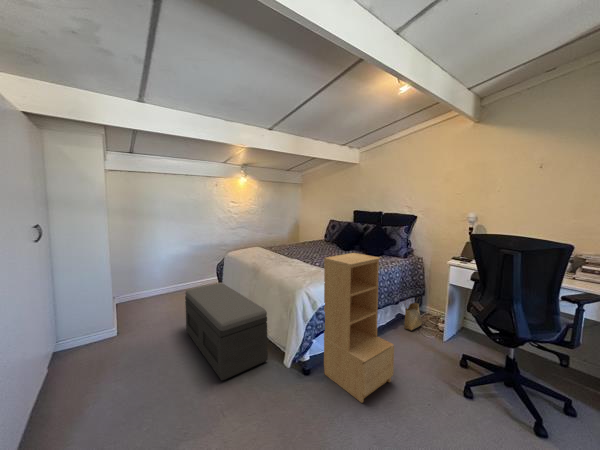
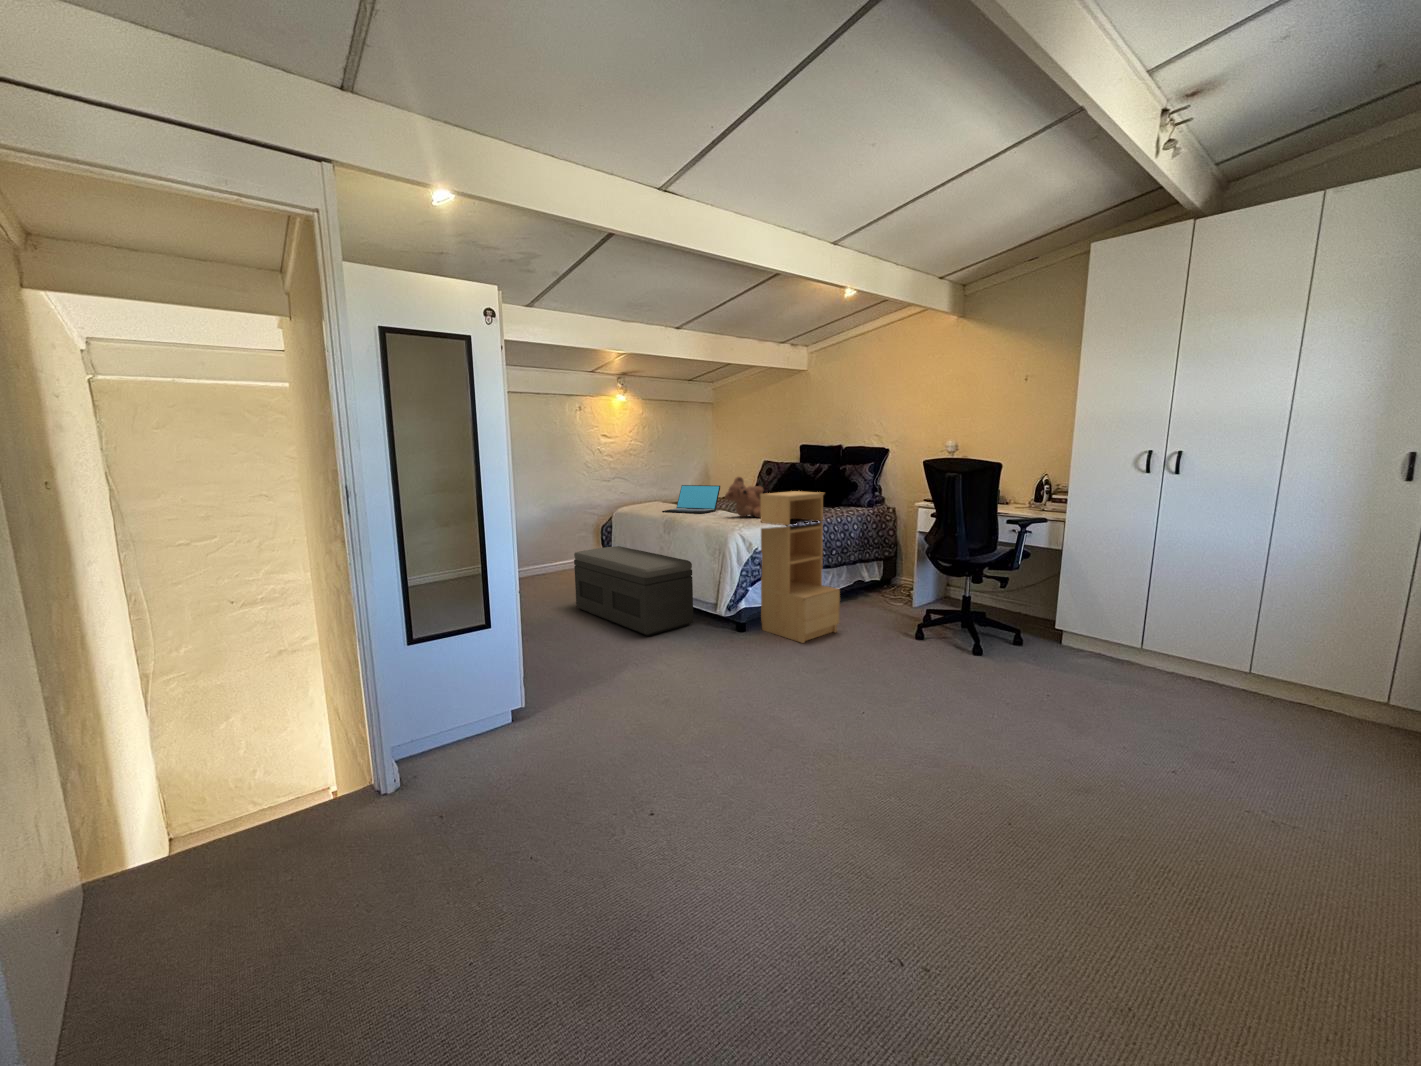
laptop: none [253,239,297,265] -> present [662,485,720,514]
teddy bear: none [296,239,334,273] -> present [725,477,763,517]
woven basket: present [404,303,422,330] -> none [865,554,889,599]

